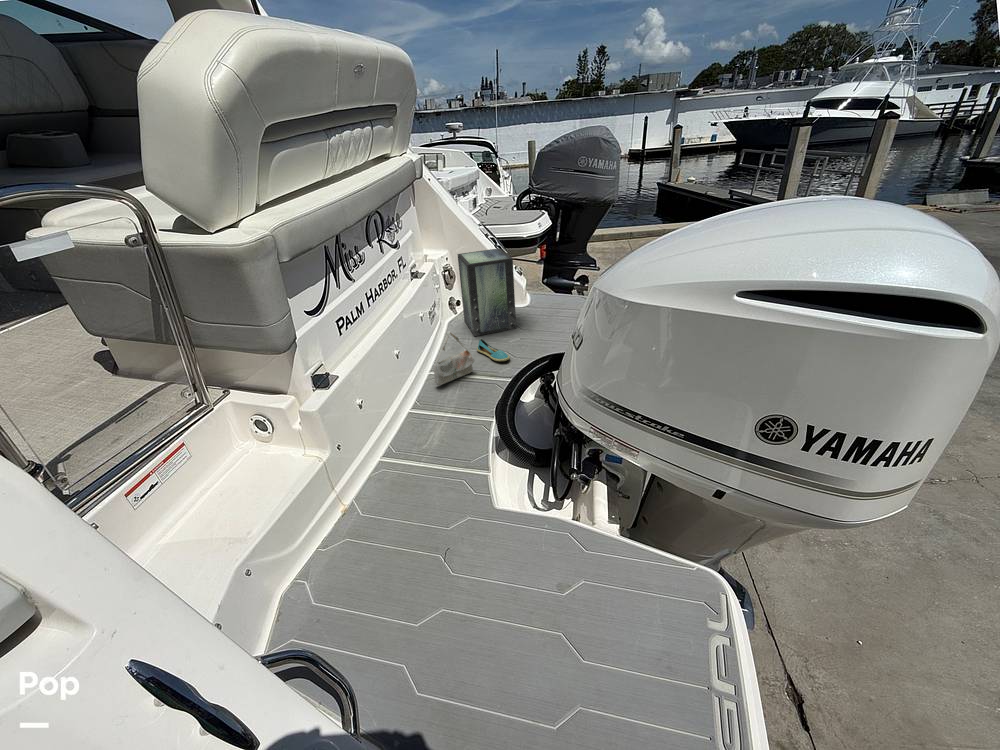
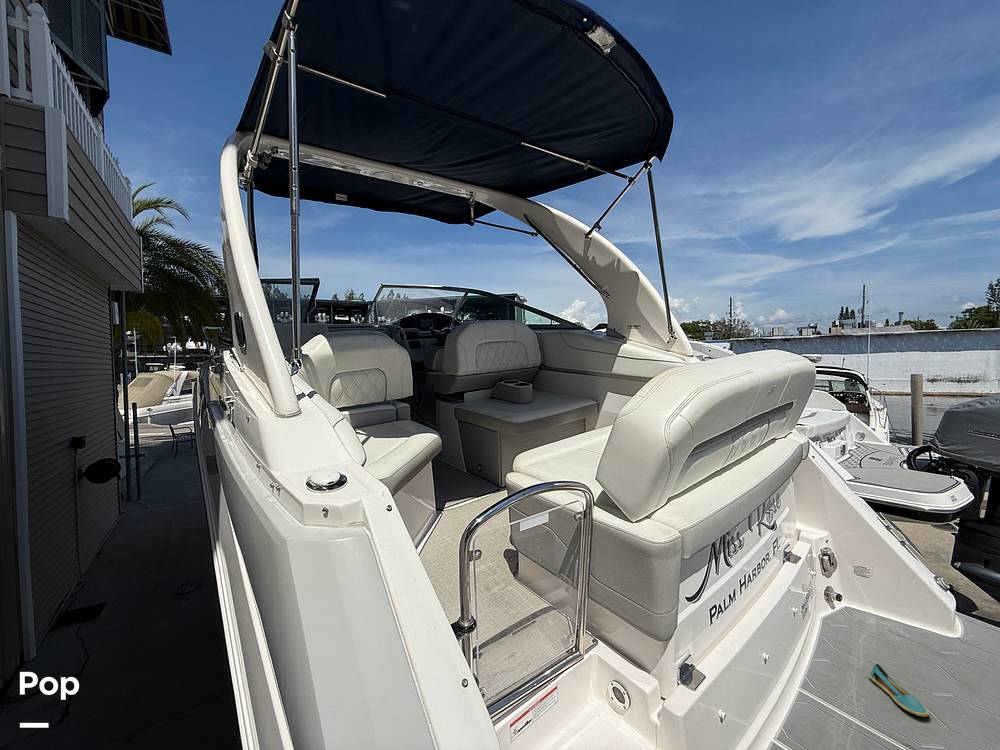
storage box: present [458,248,516,336] -> none [844,541,933,663]
bag: present [434,332,475,385] -> none [808,649,871,714]

